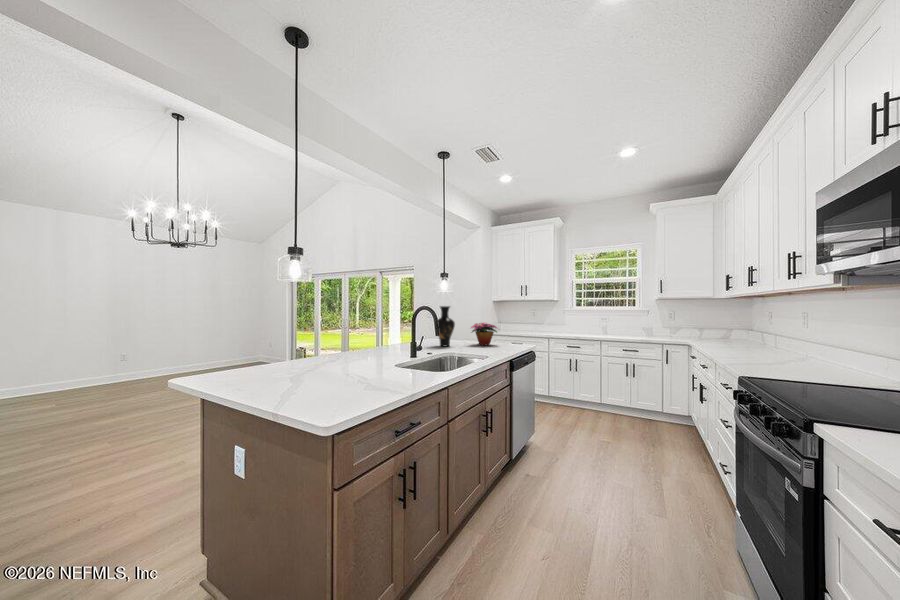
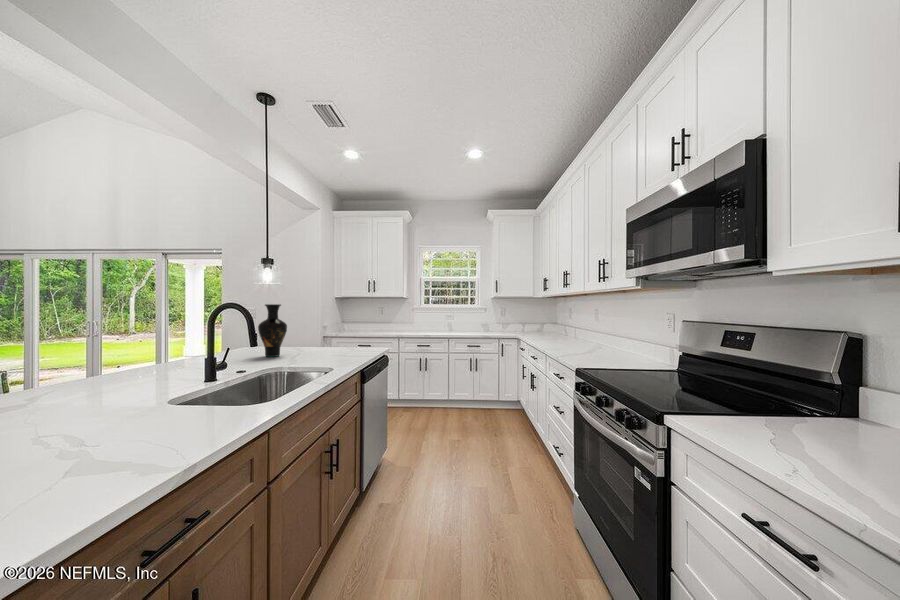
flower arrangement: present [471,323,497,345] -> none [306,323,348,352]

